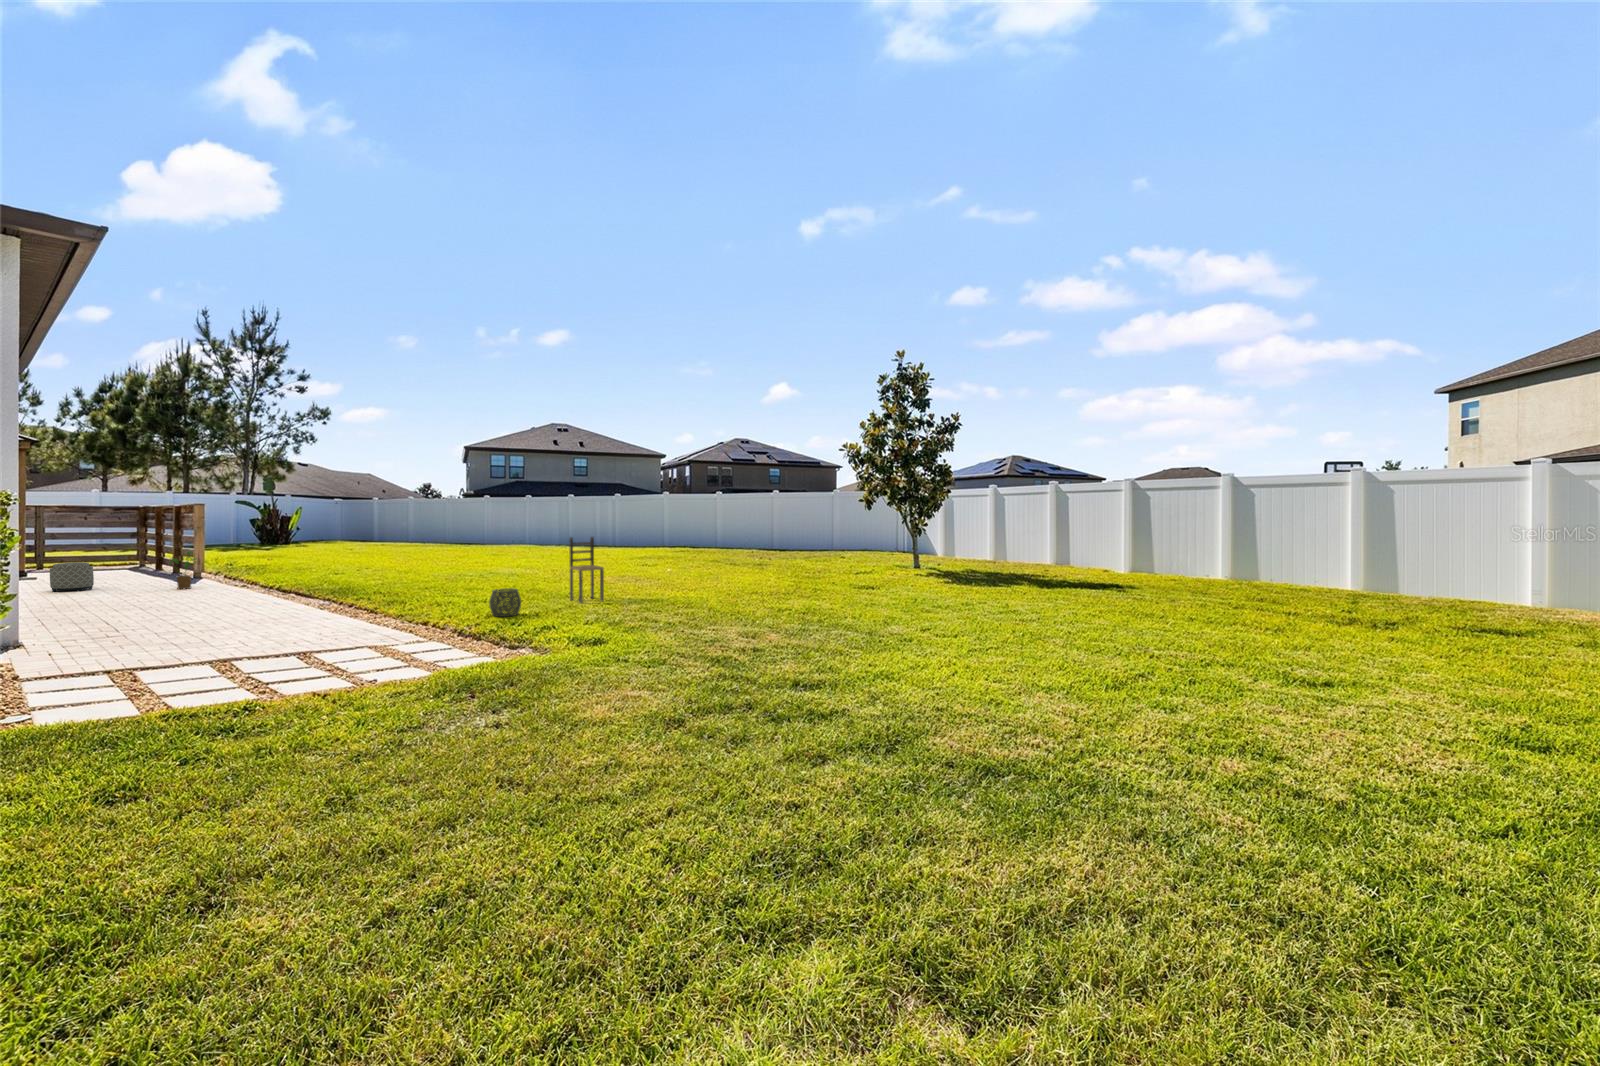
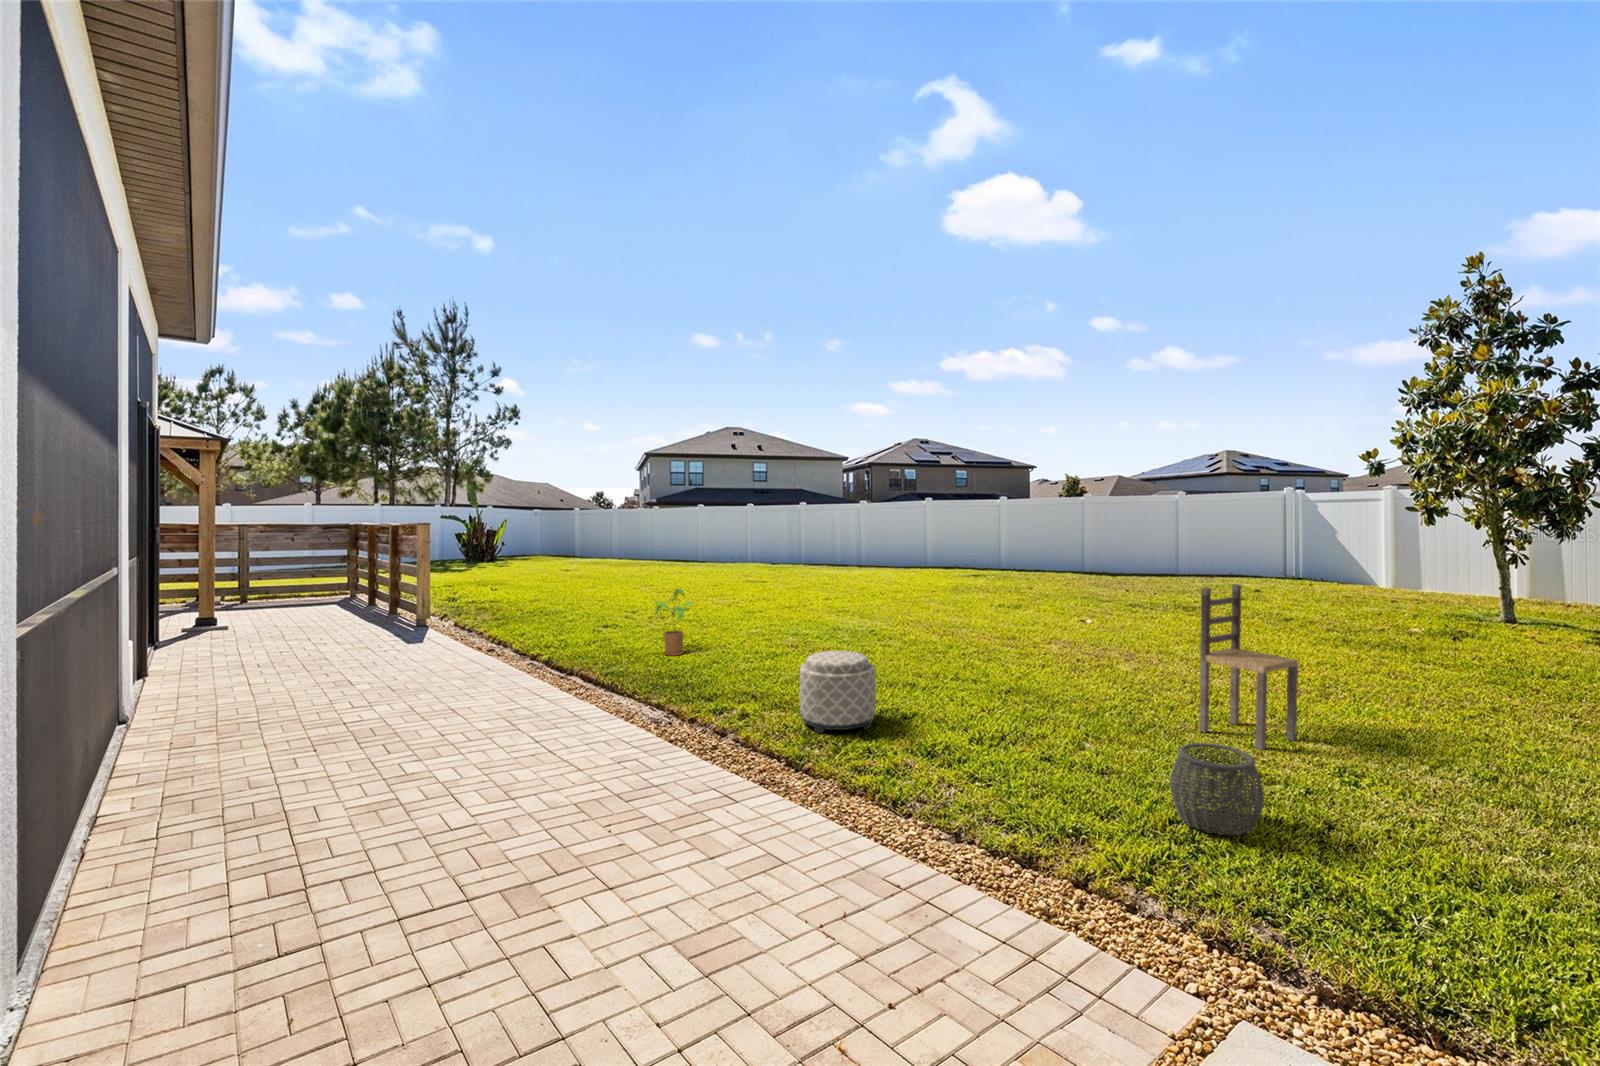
house plant: present [169,551,195,589] -> present [654,589,693,656]
ottoman: present [50,562,94,592] -> present [800,651,876,733]

